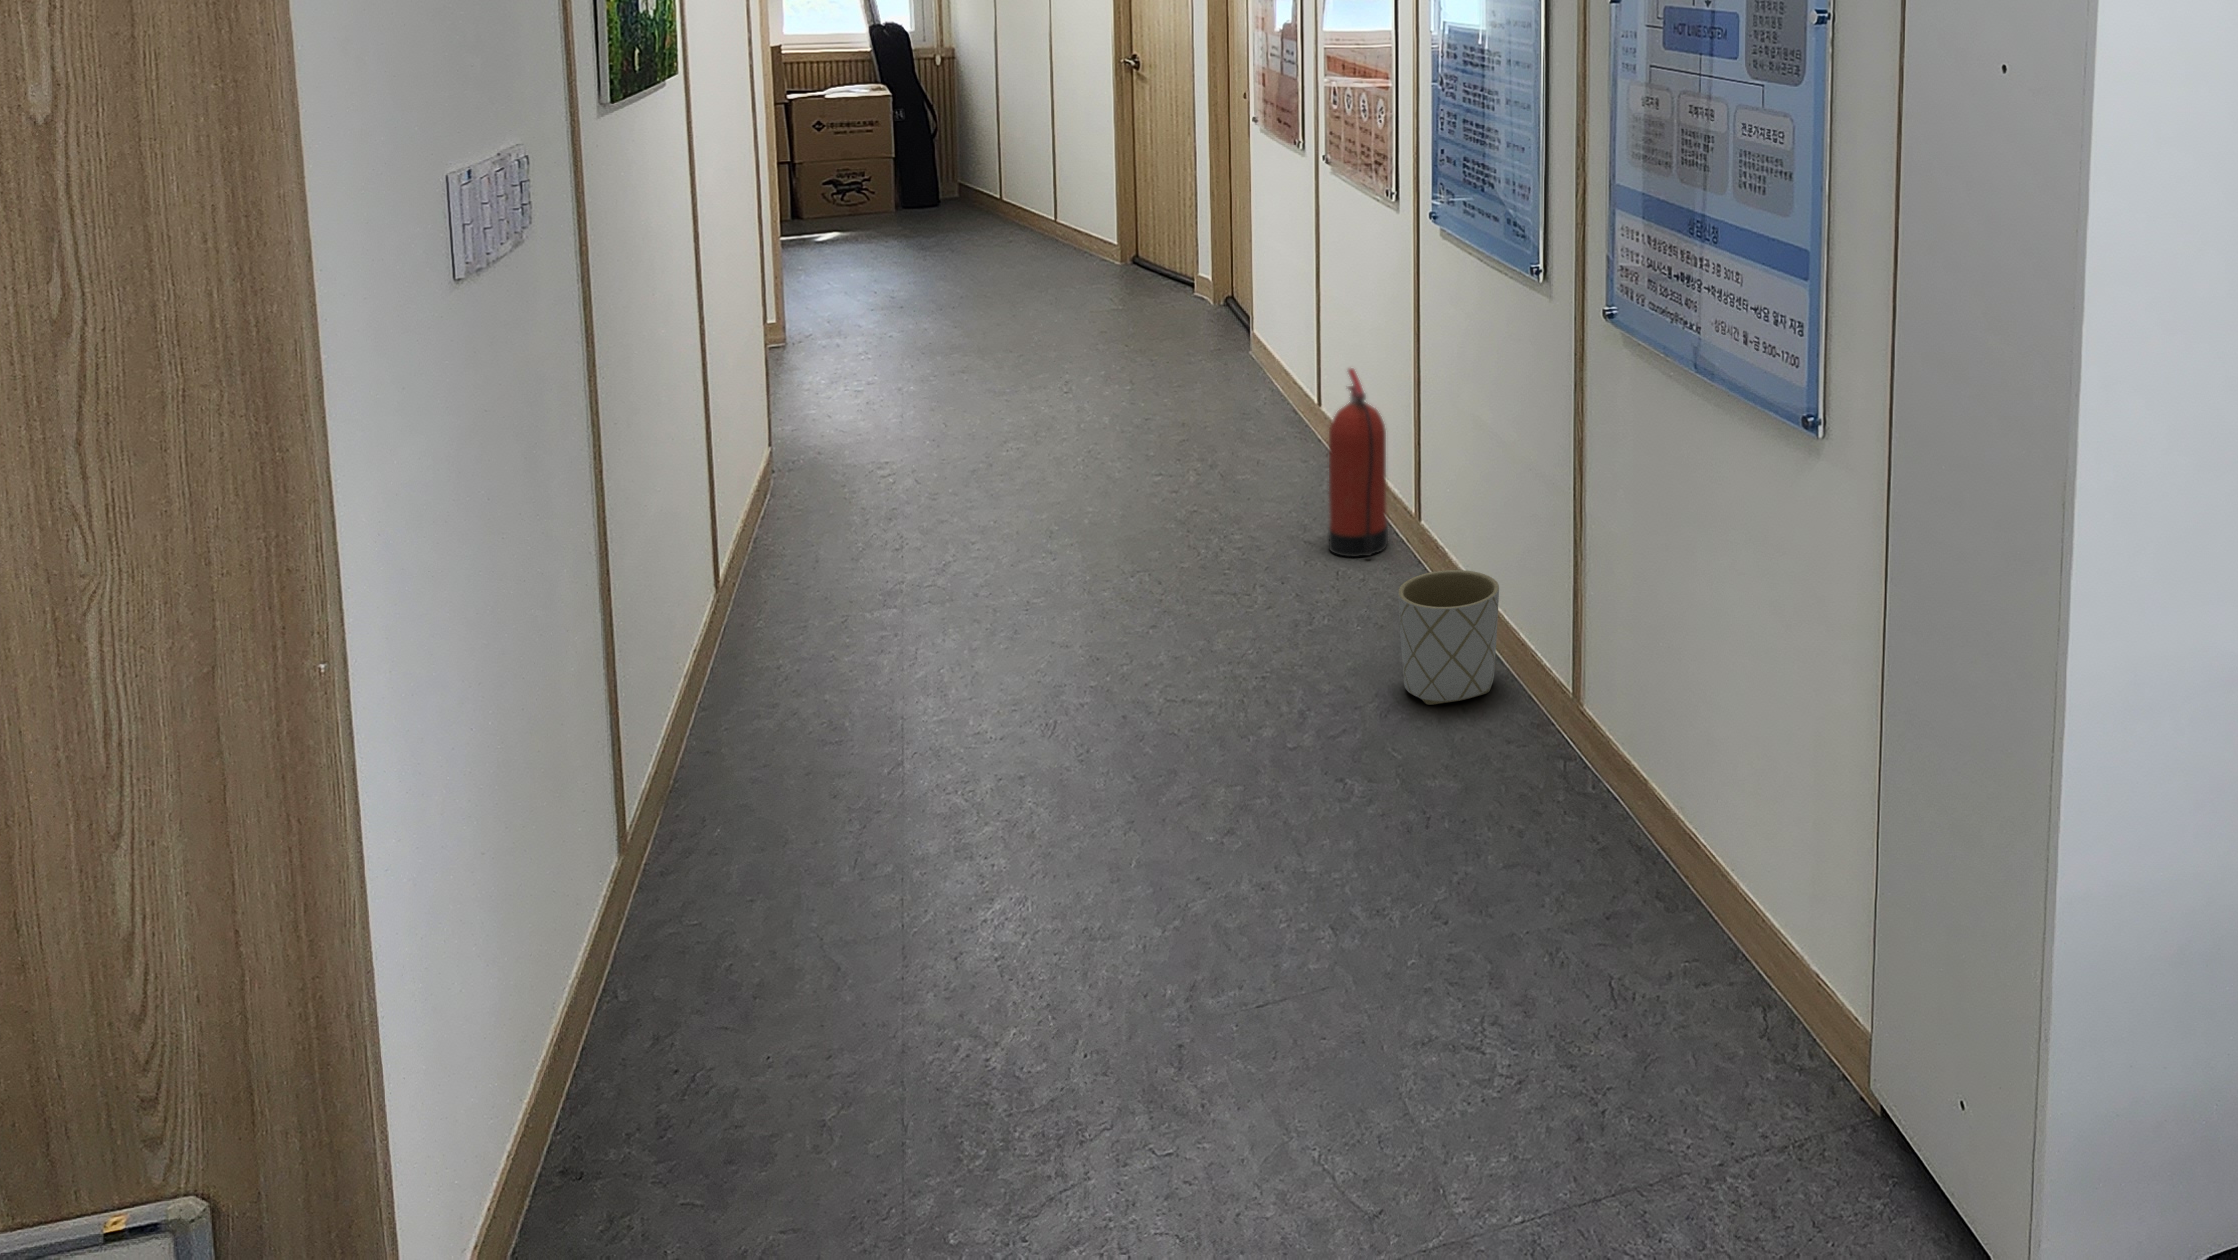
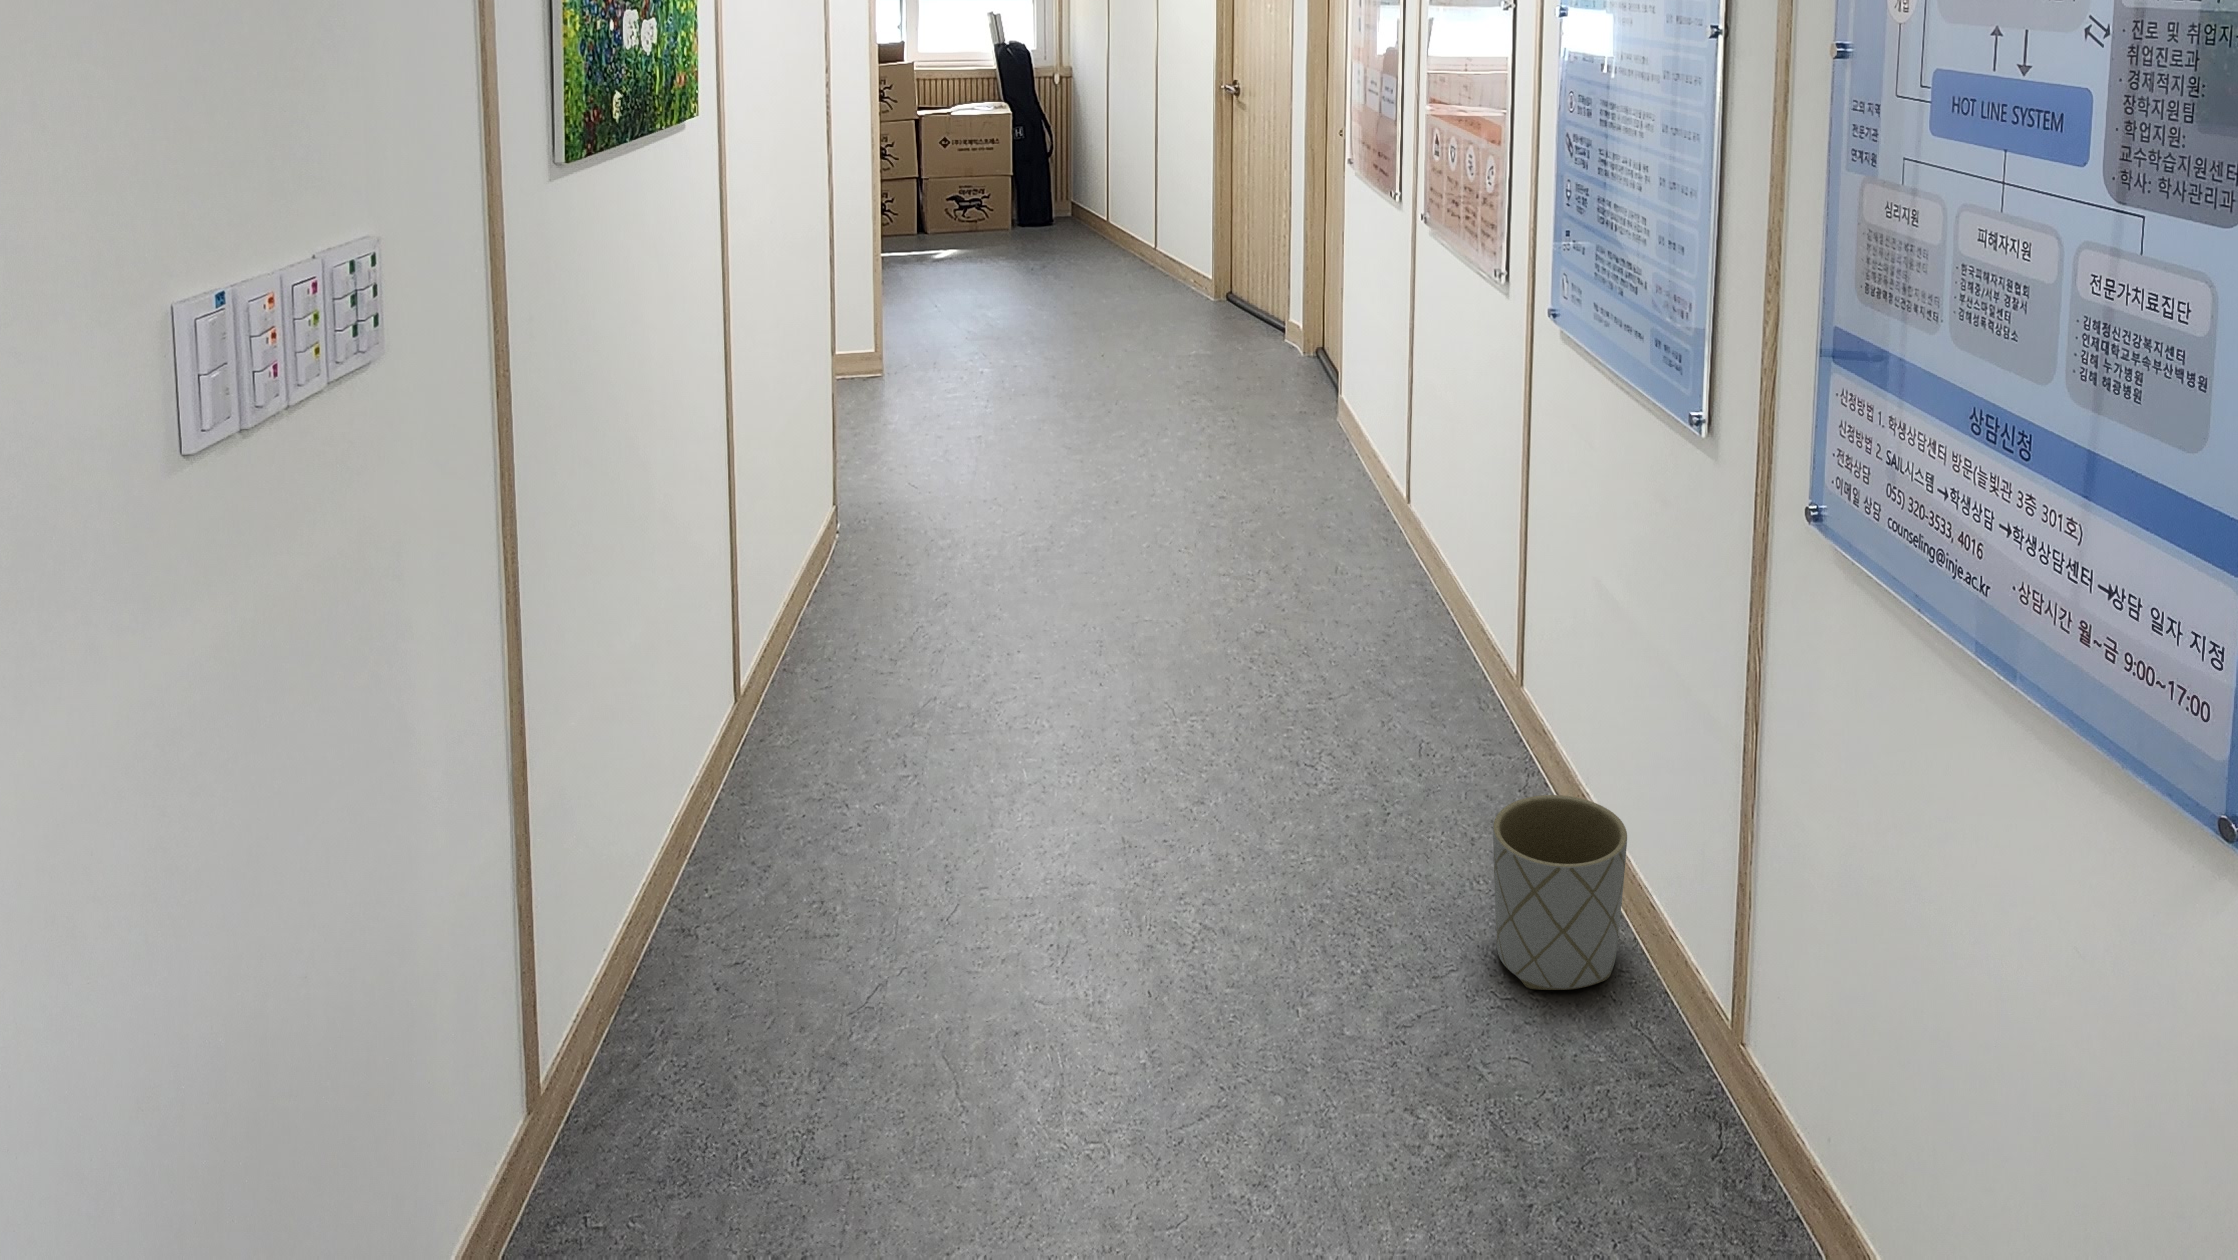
fire extinguisher: present [1329,368,1388,557] -> none [1410,484,1482,722]

